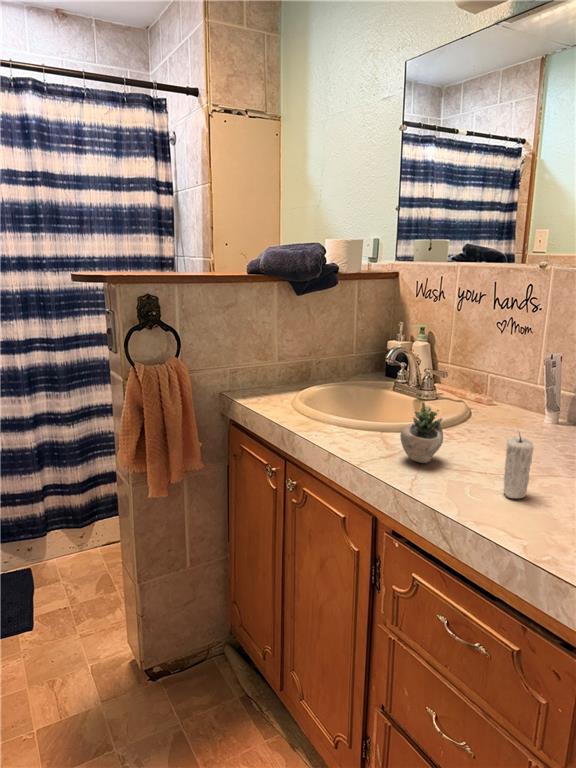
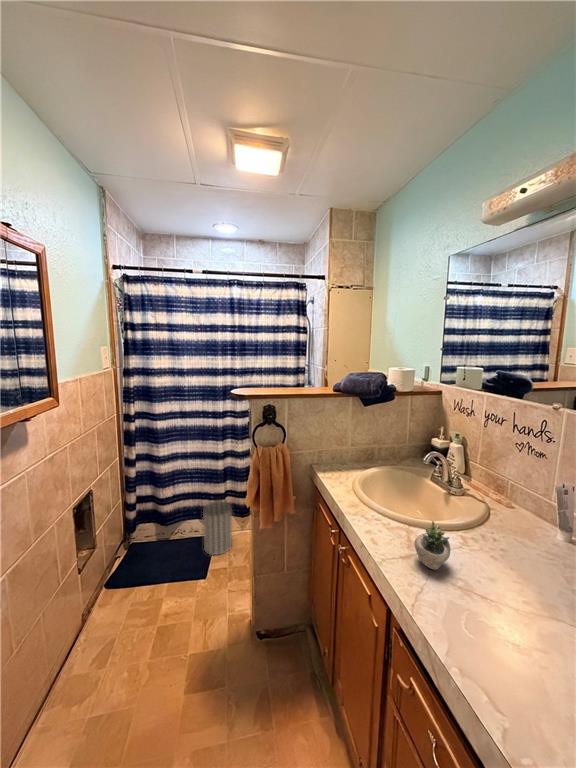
candle: present [504,433,534,498] -> none [498,578,527,642]
wastebasket: none [6,504,68,597] -> present [203,501,232,555]

